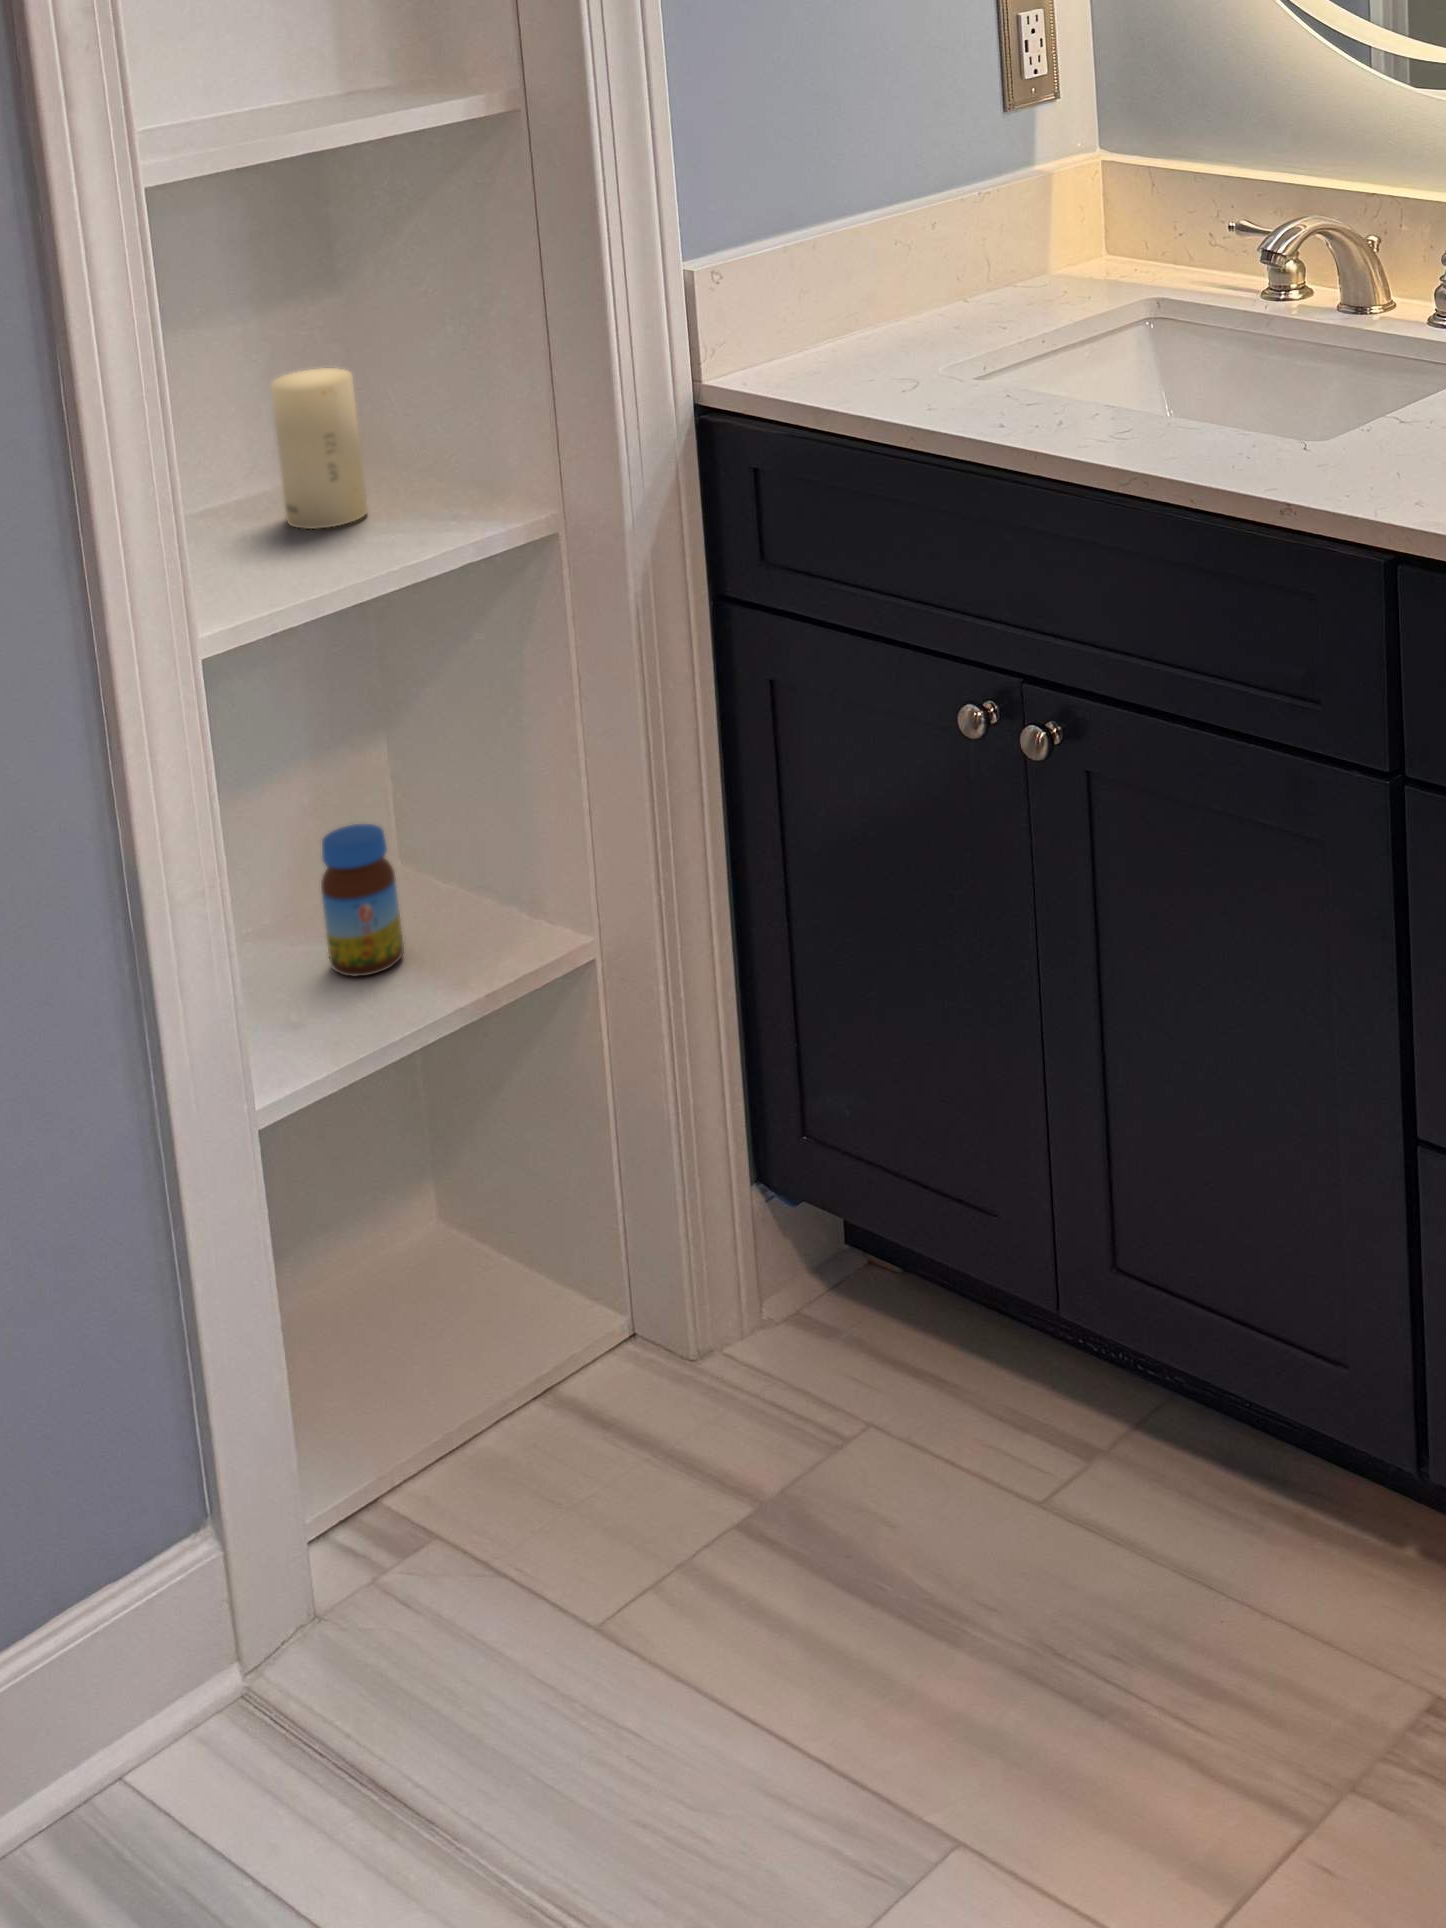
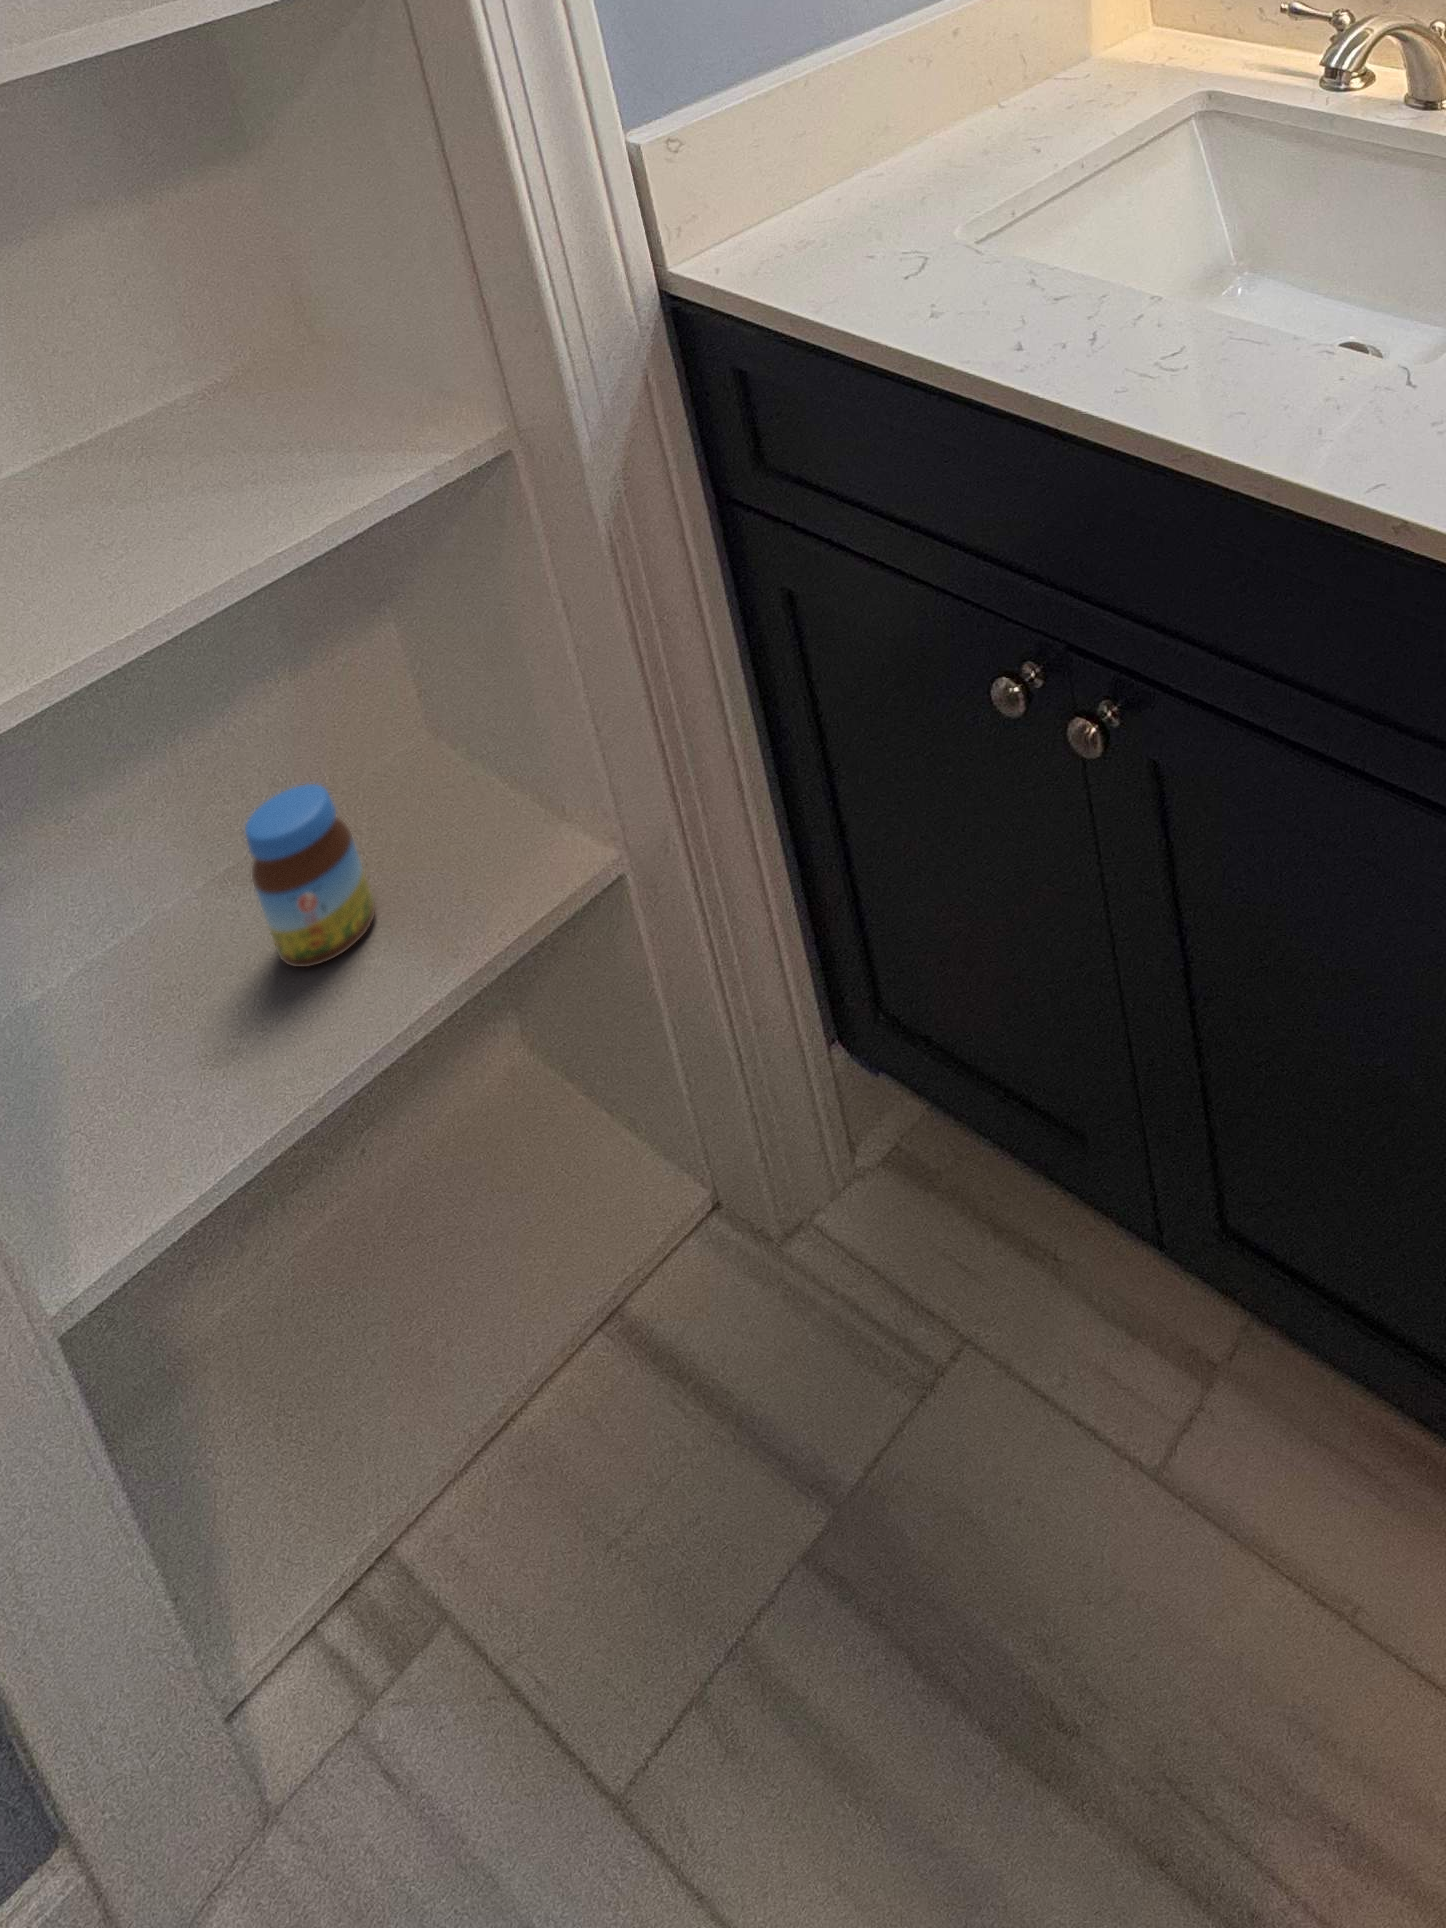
candle: present [271,368,368,529] -> none [87,286,257,494]

